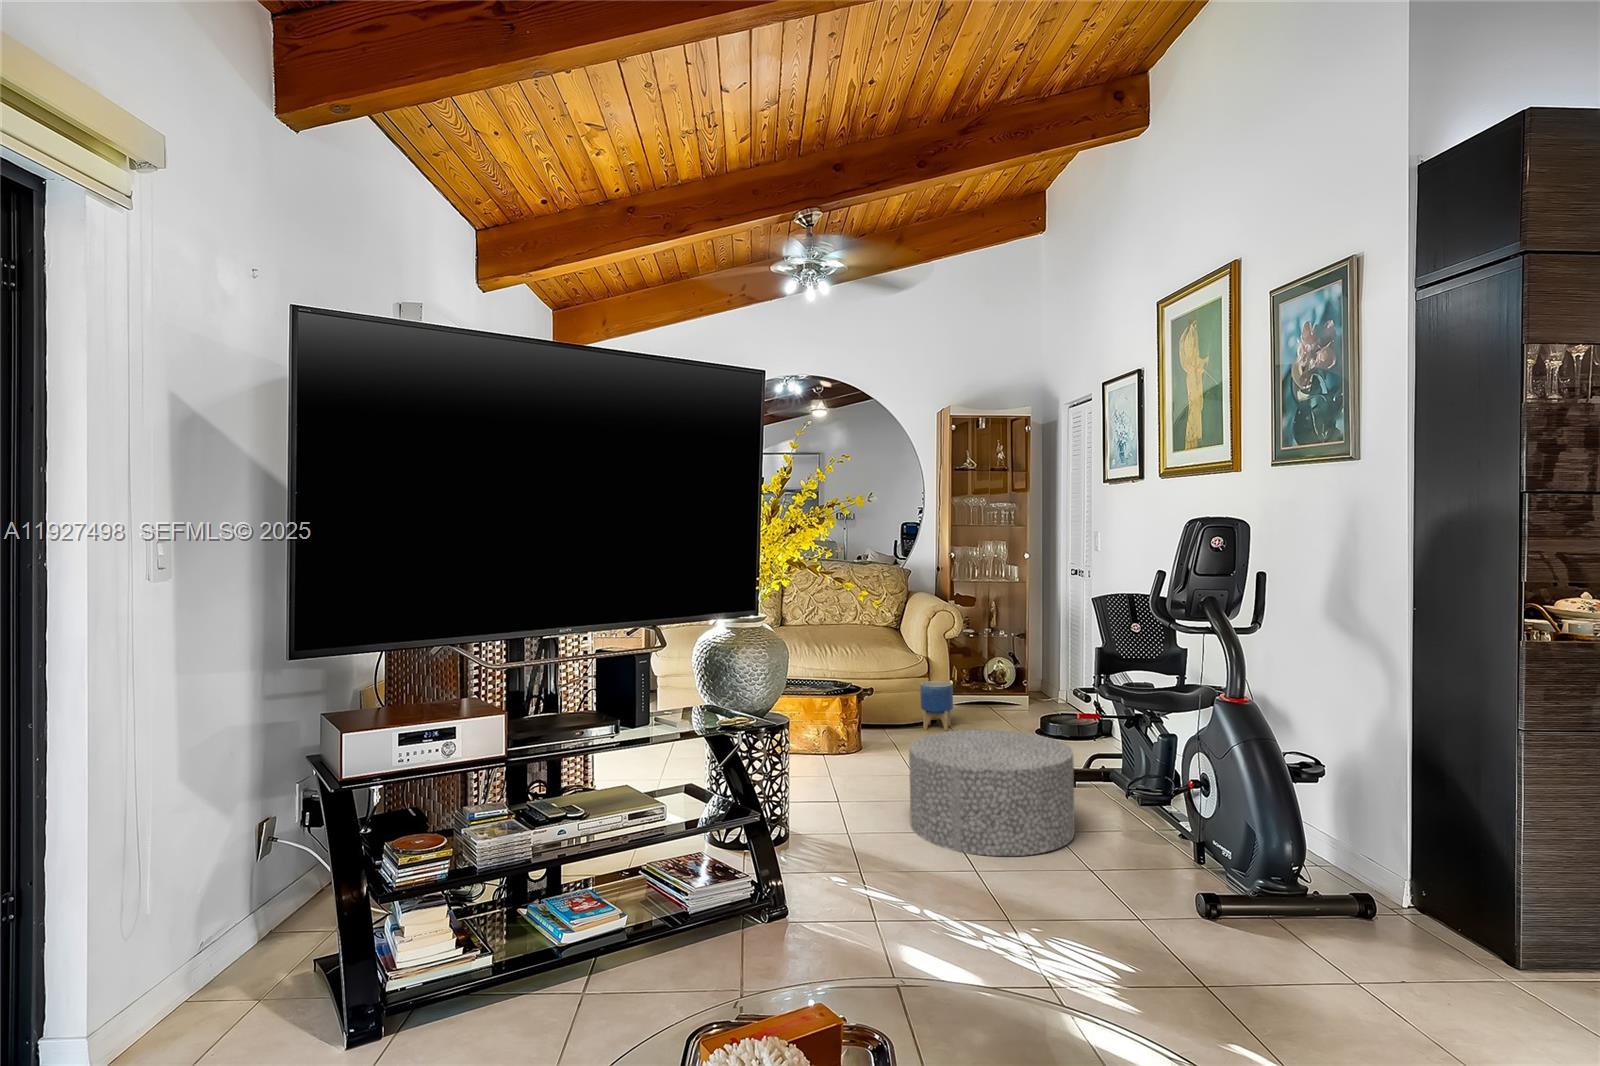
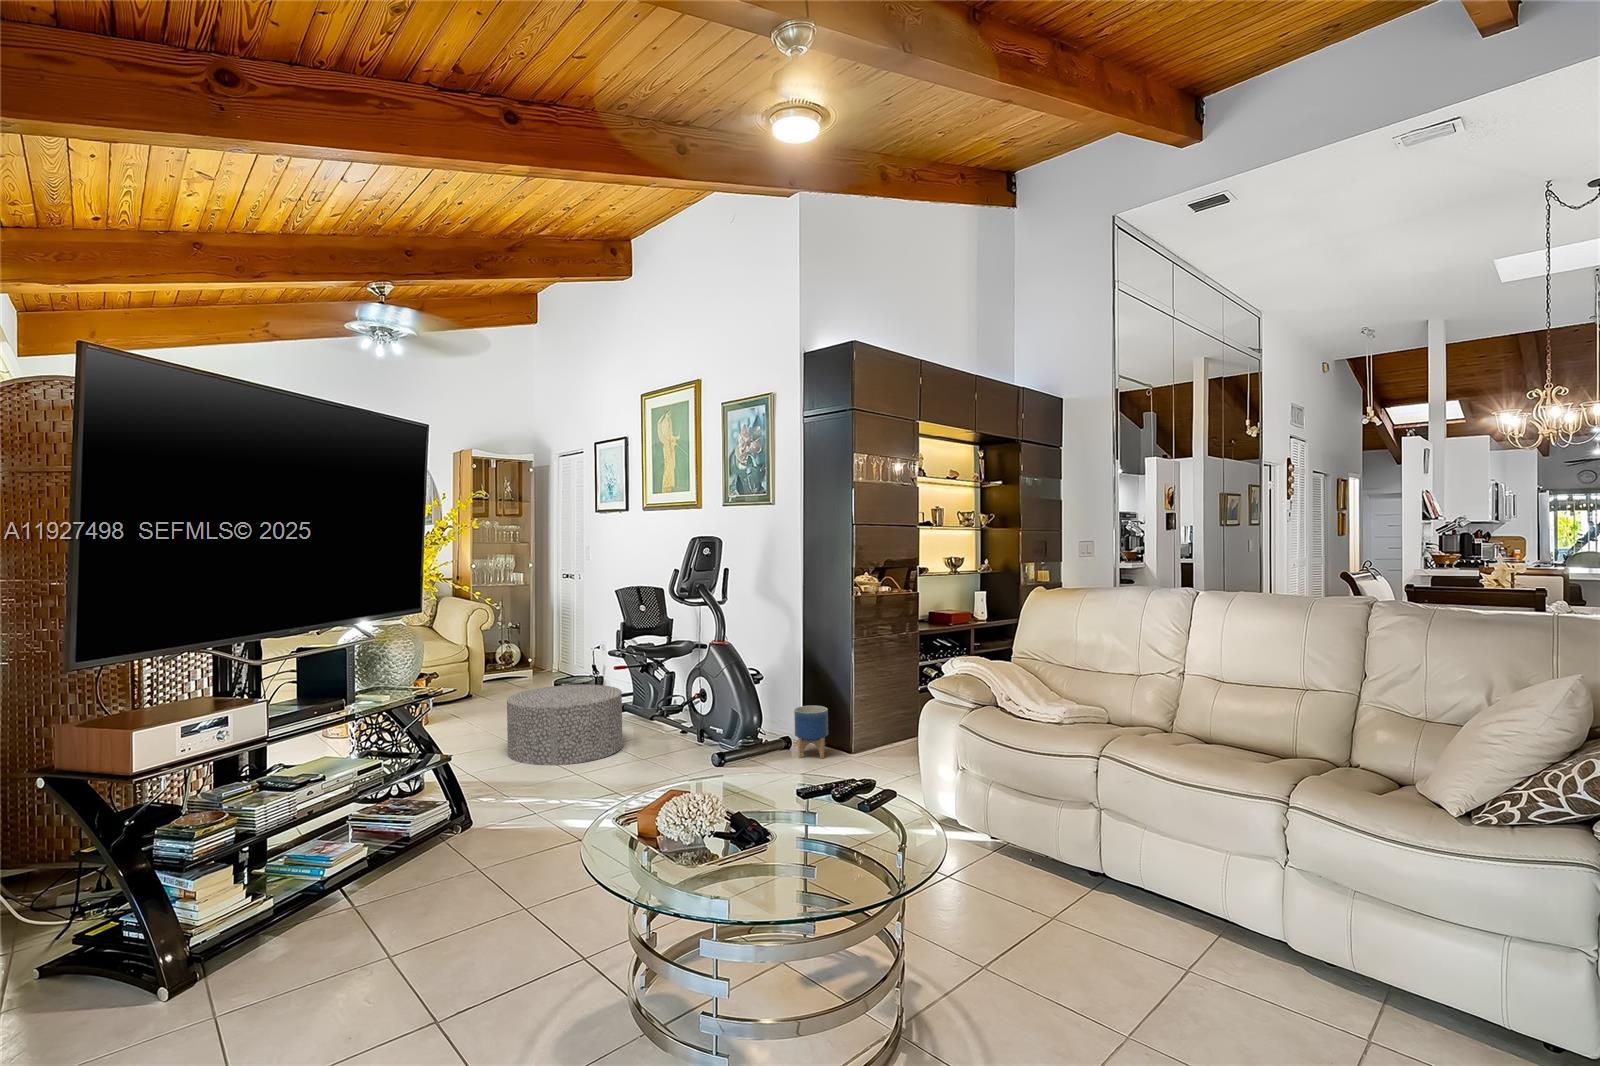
planter: present [920,681,953,731] -> present [794,706,828,758]

